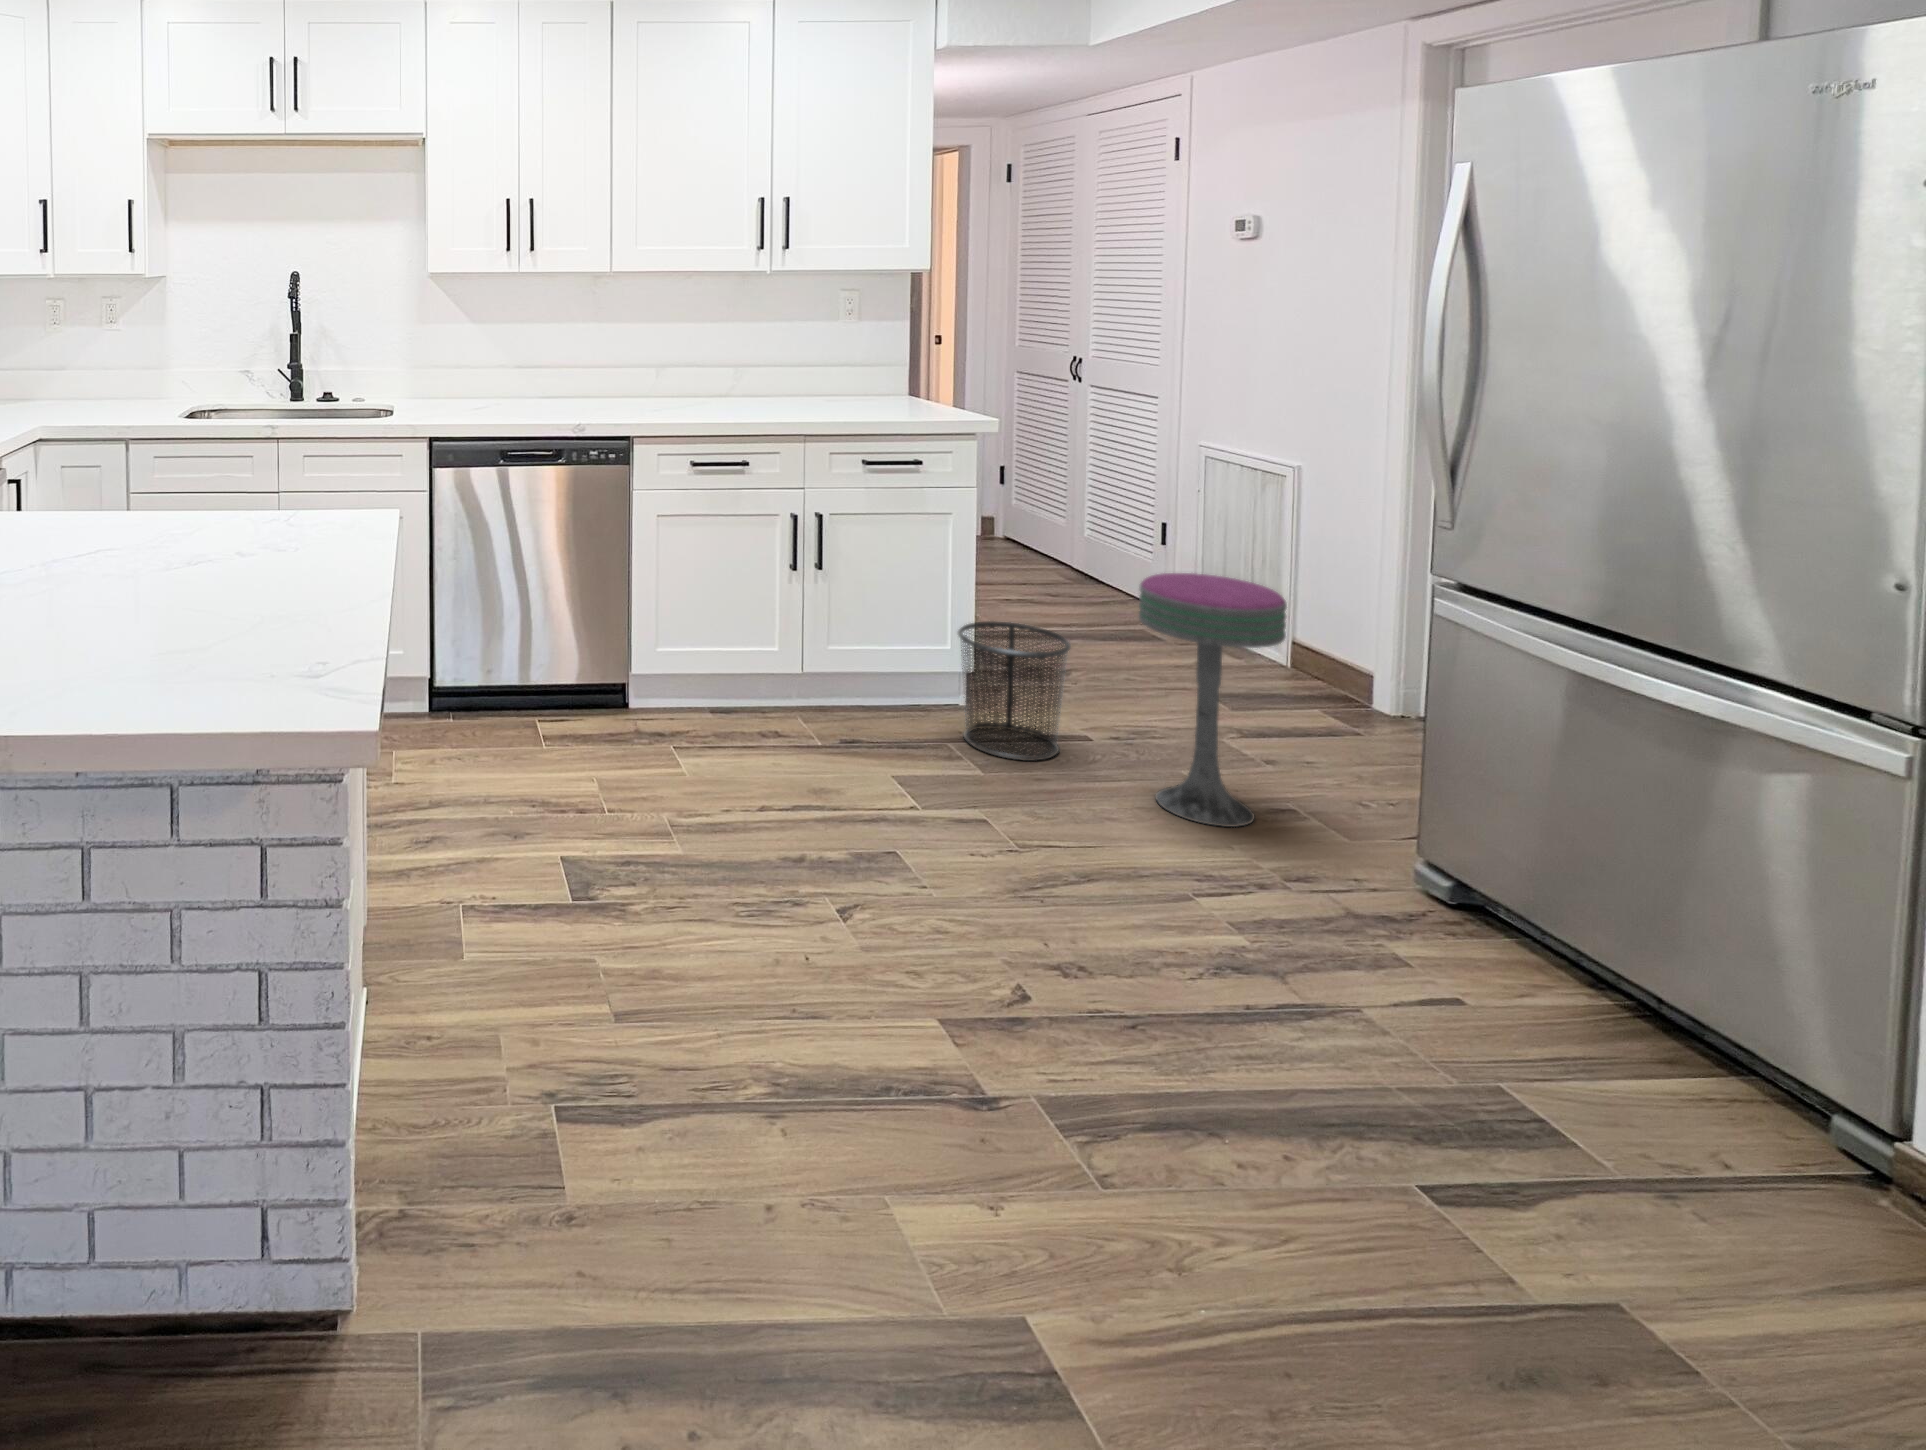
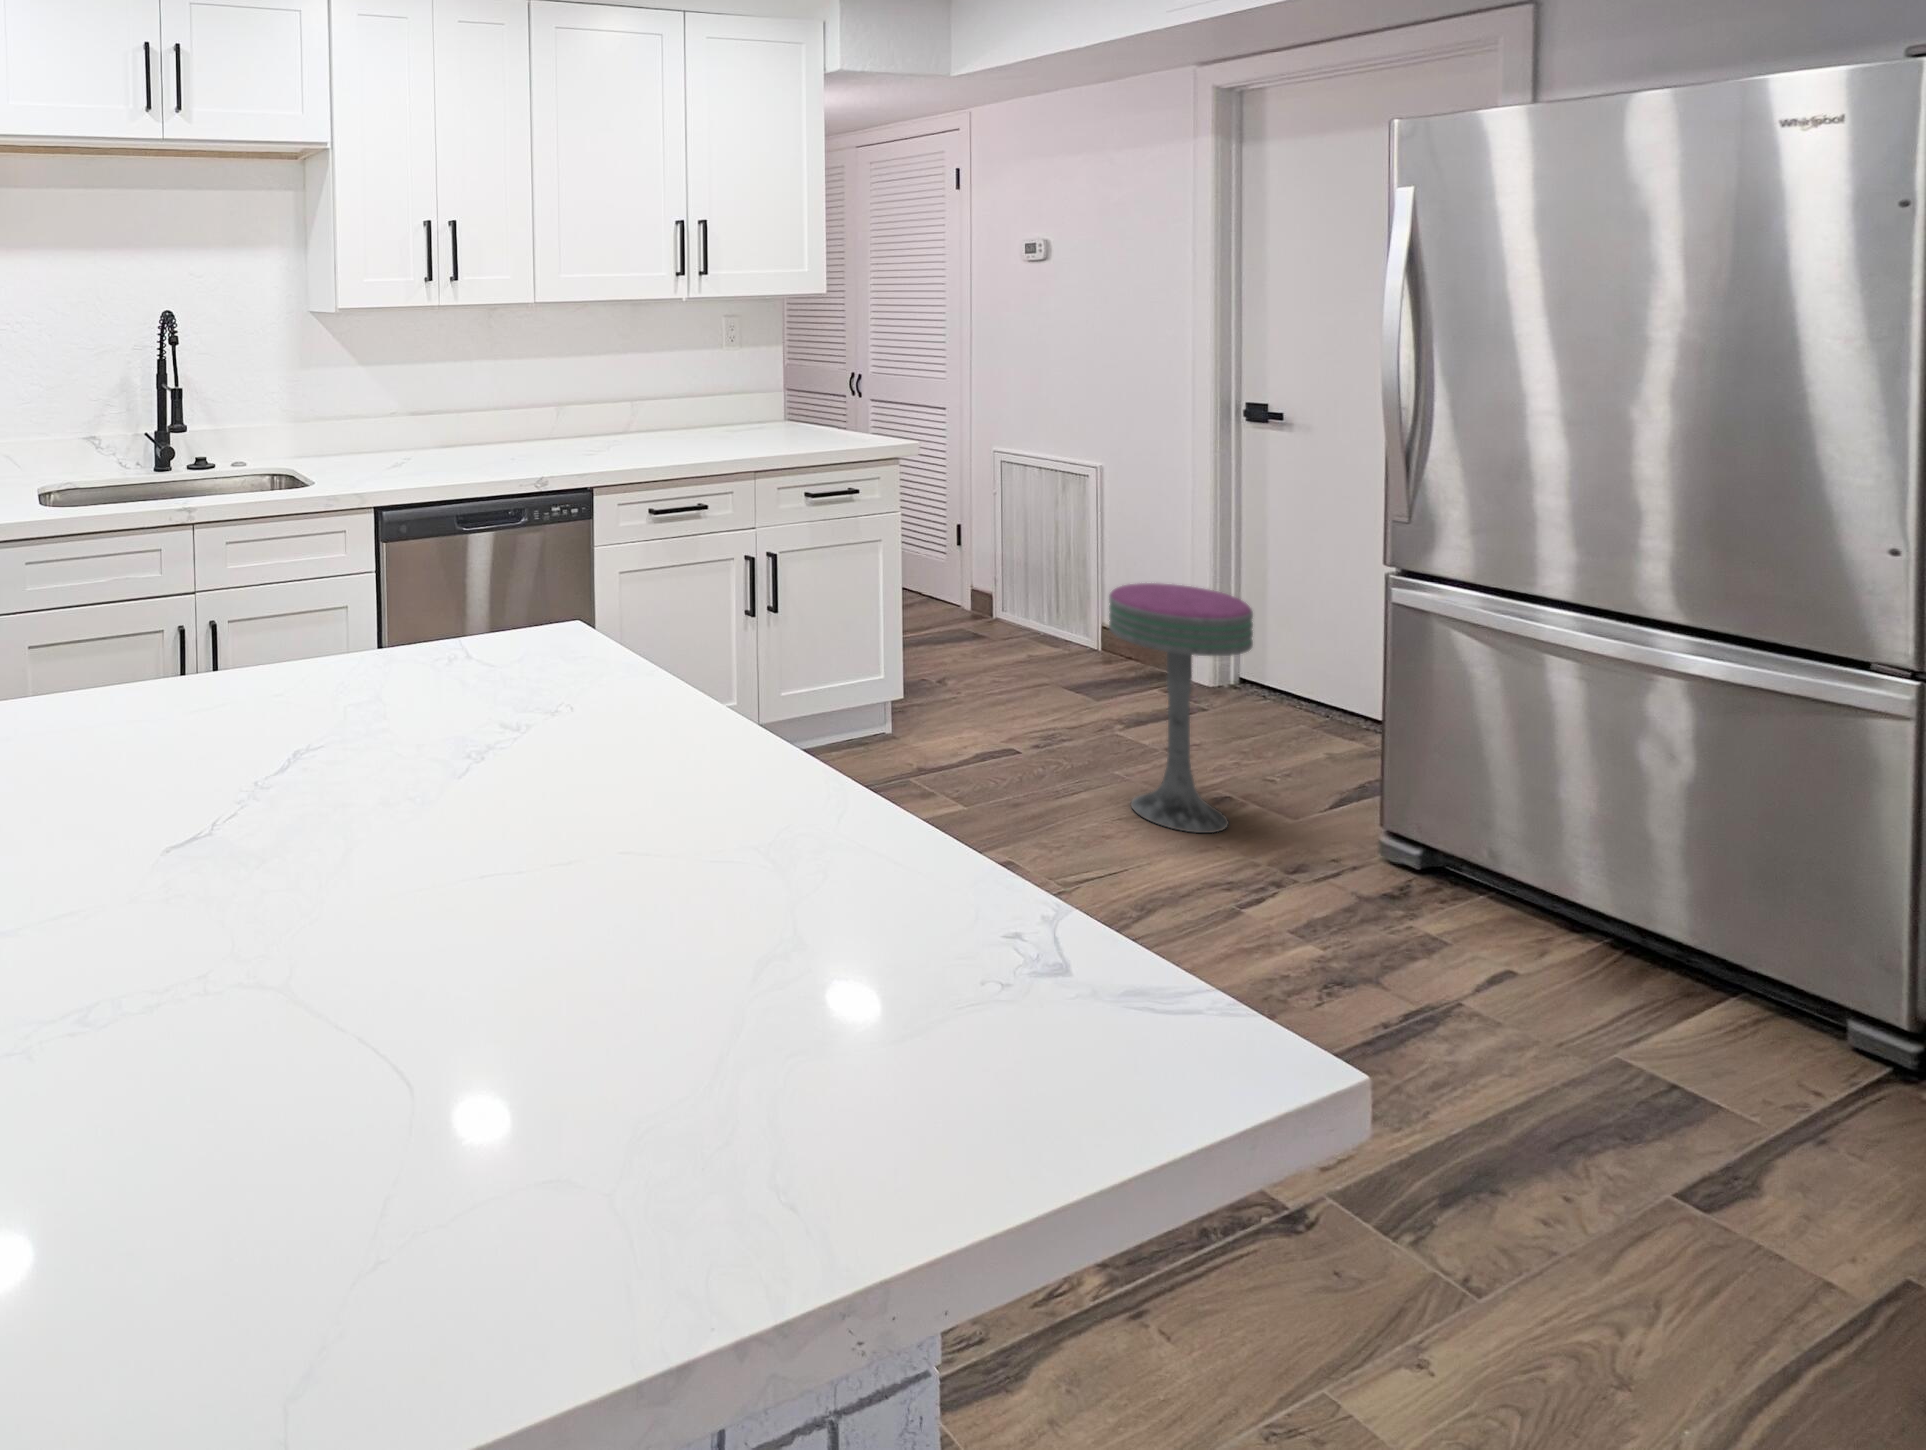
trash can: present [958,621,1071,761] -> none [910,646,1024,789]

